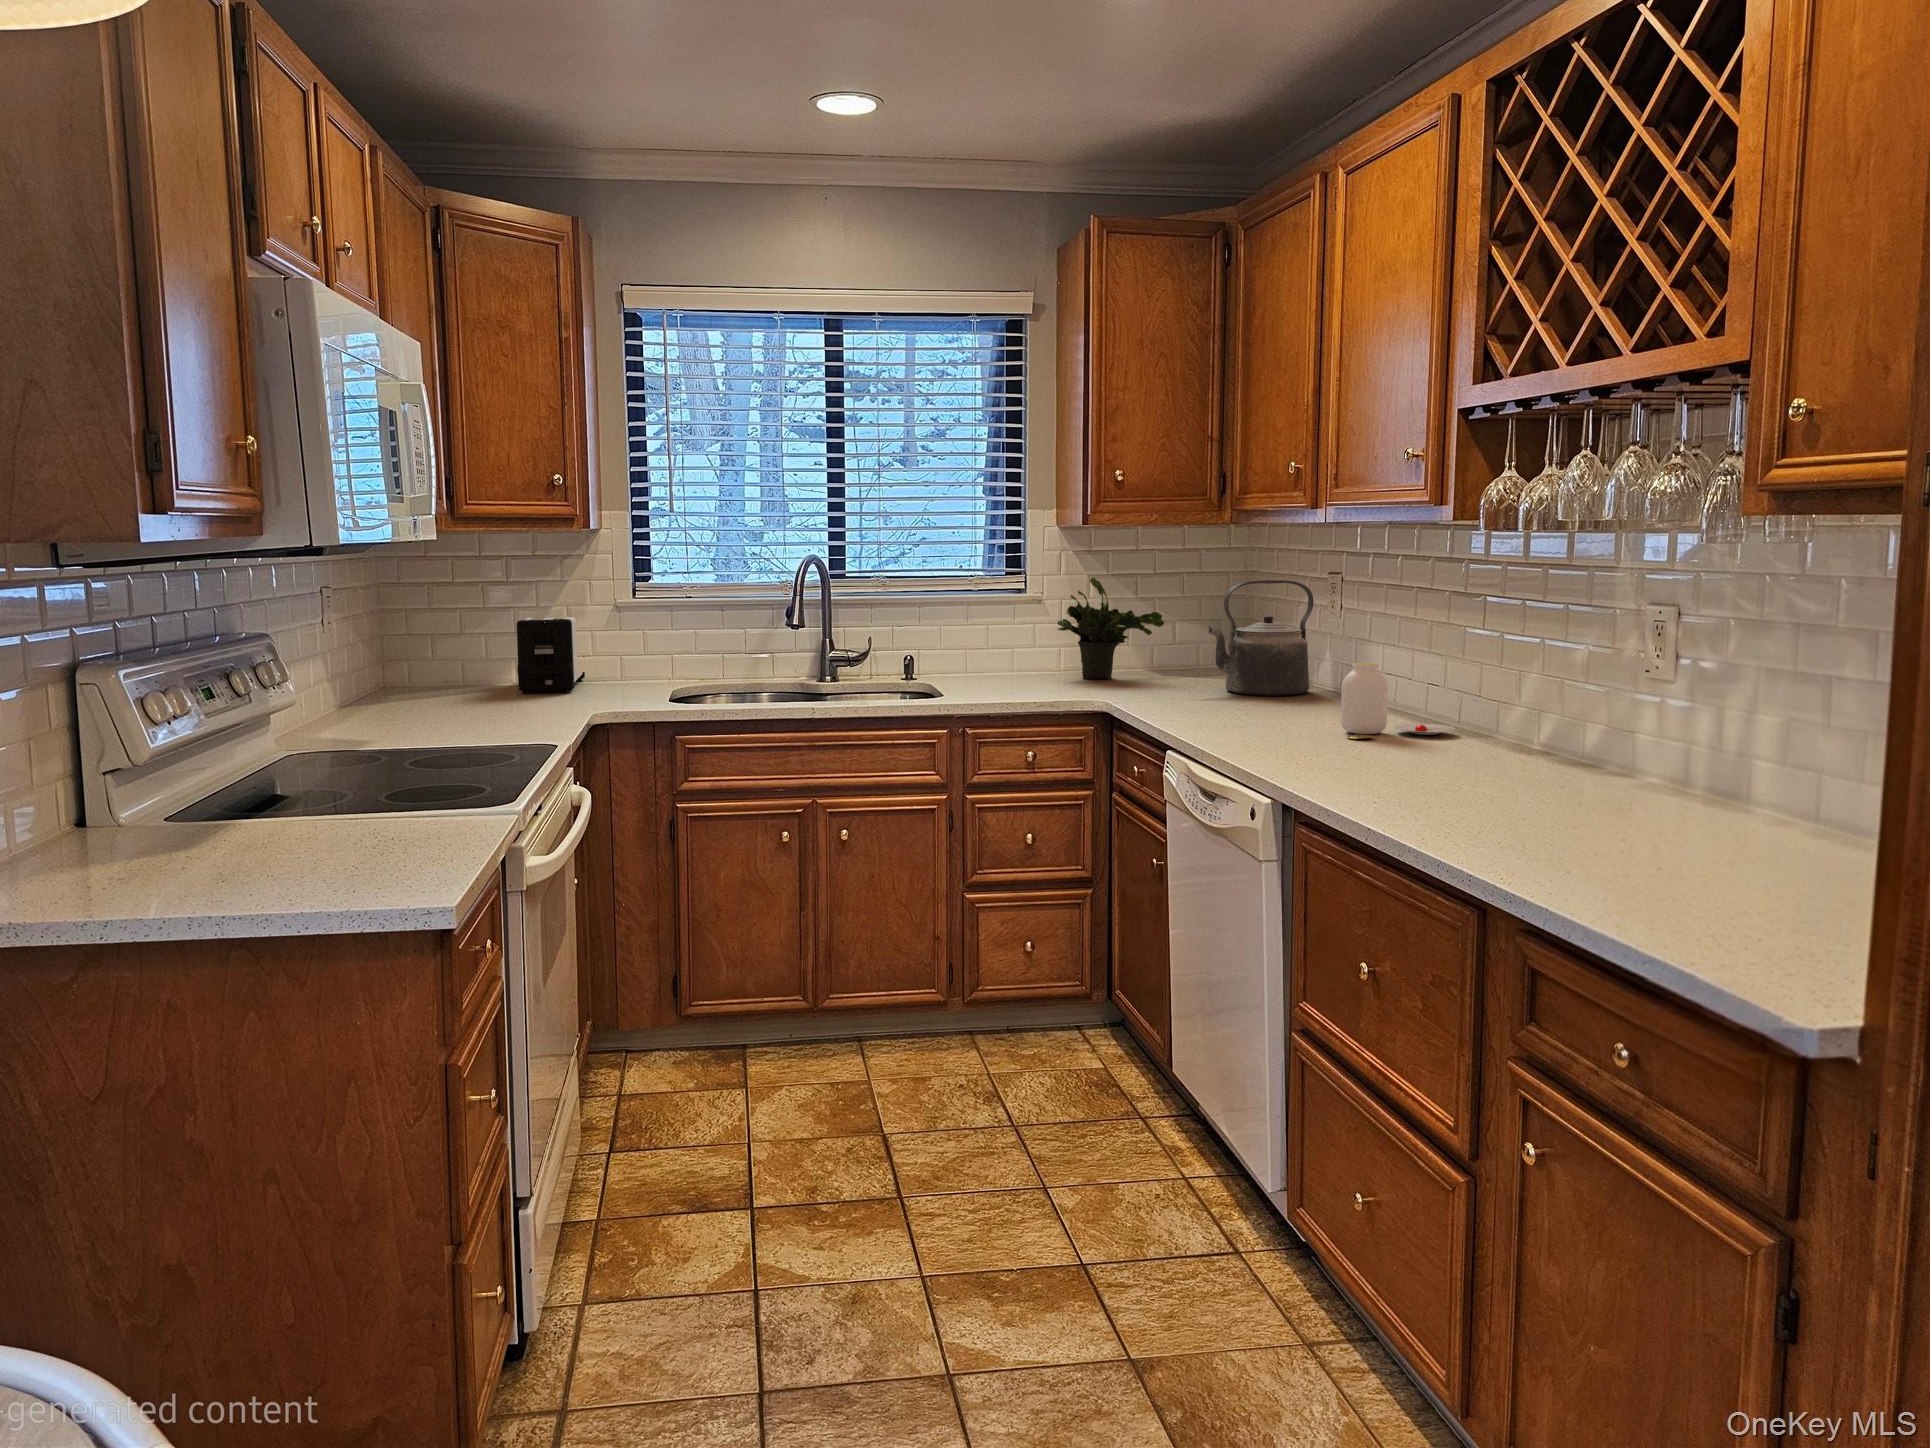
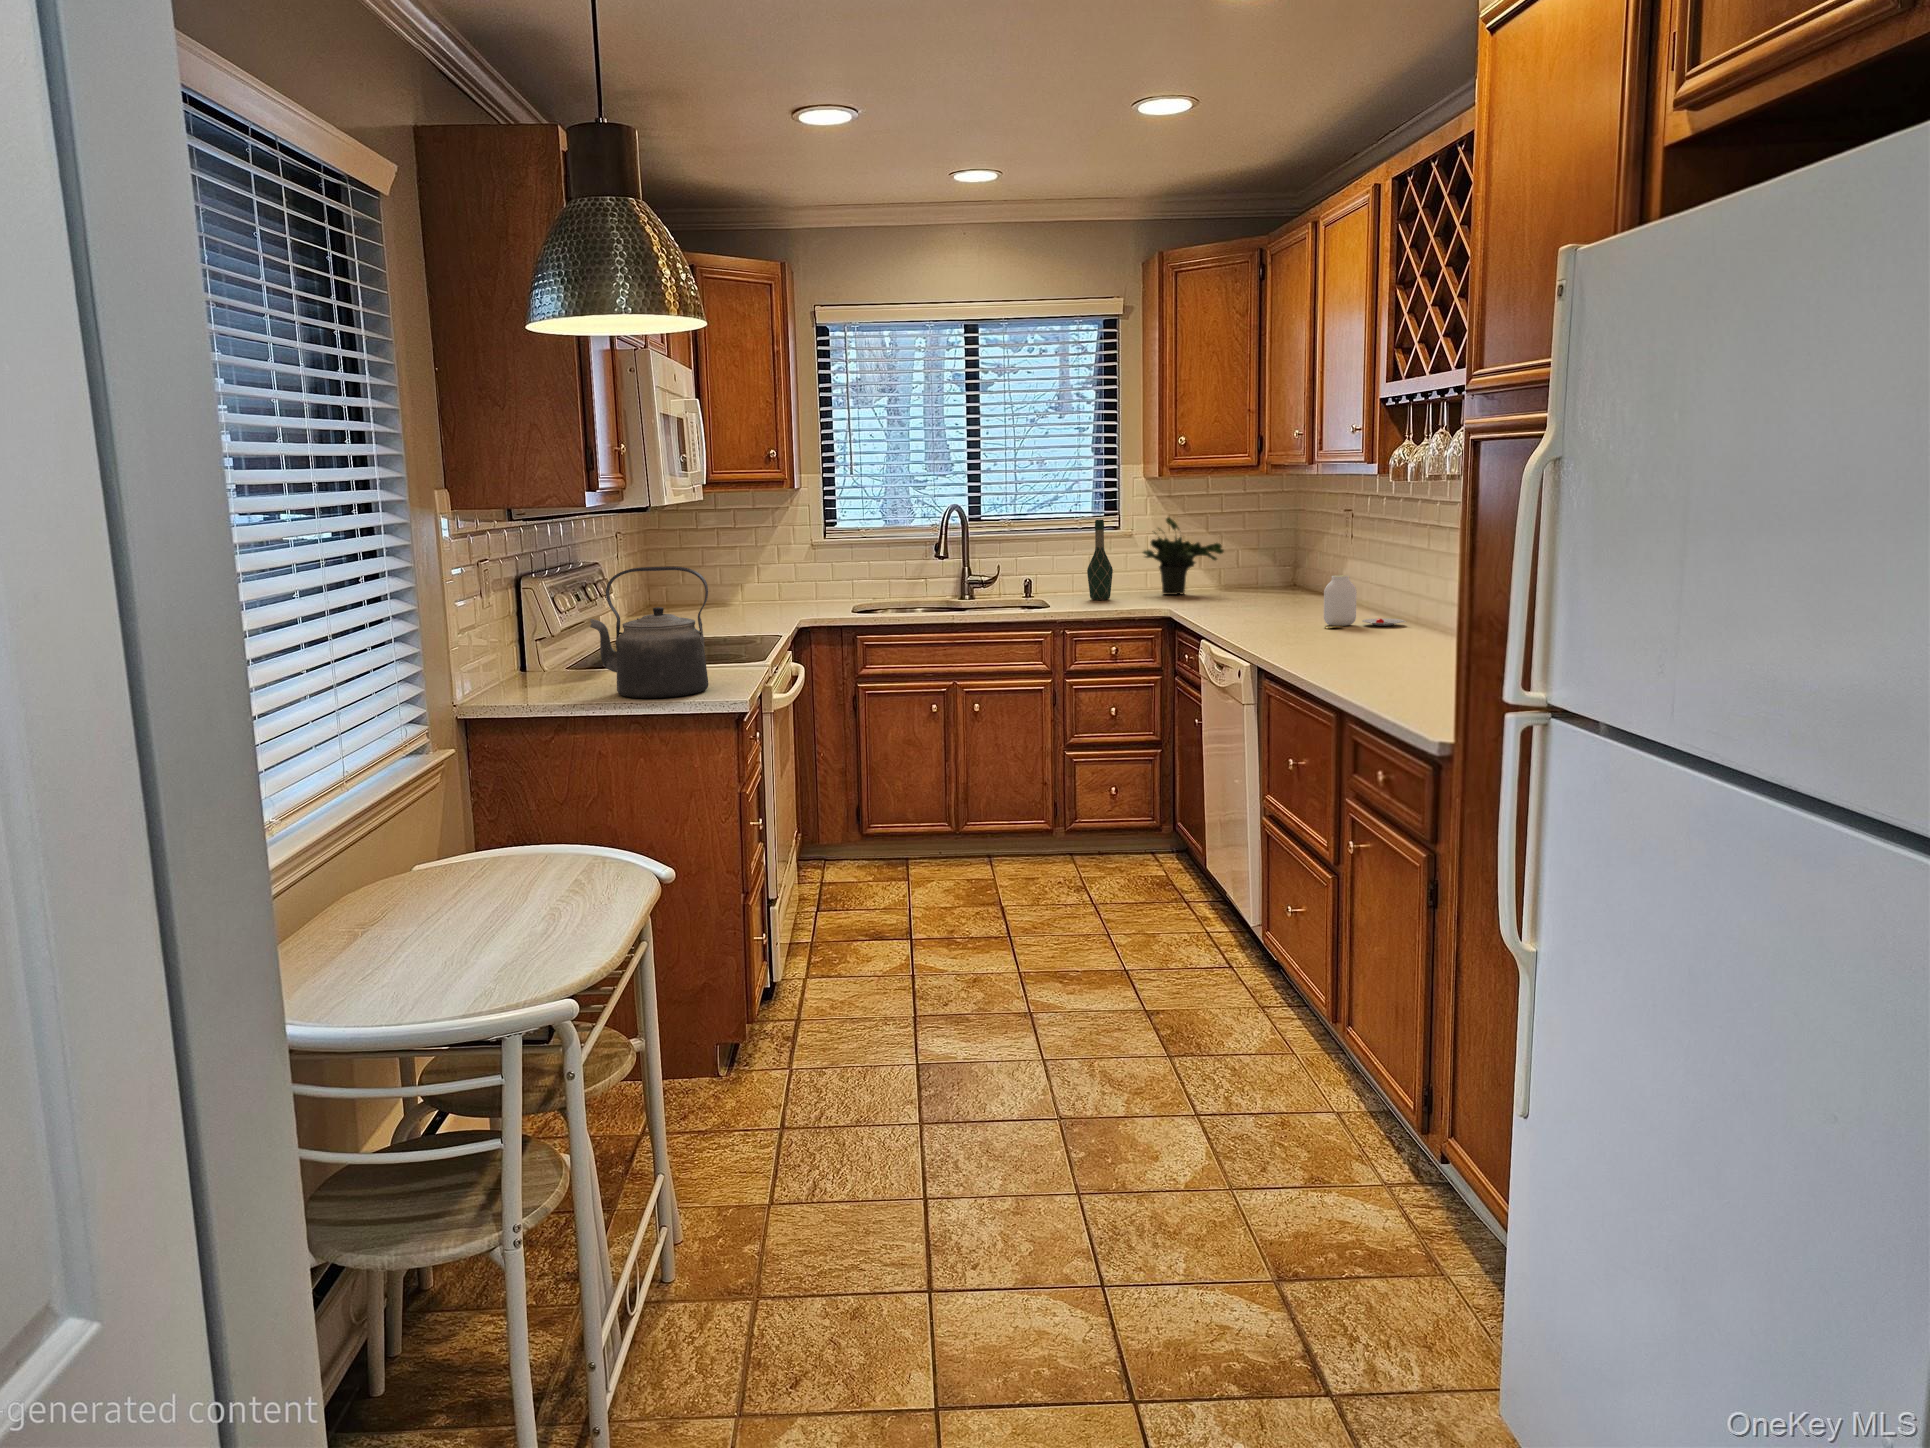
wine bottle: none [988,579,1022,685] -> present [1087,520,1113,600]
kettle: present [1208,580,1313,696] -> present [590,566,709,698]
toaster: present [517,617,585,693] -> none [742,550,788,608]

